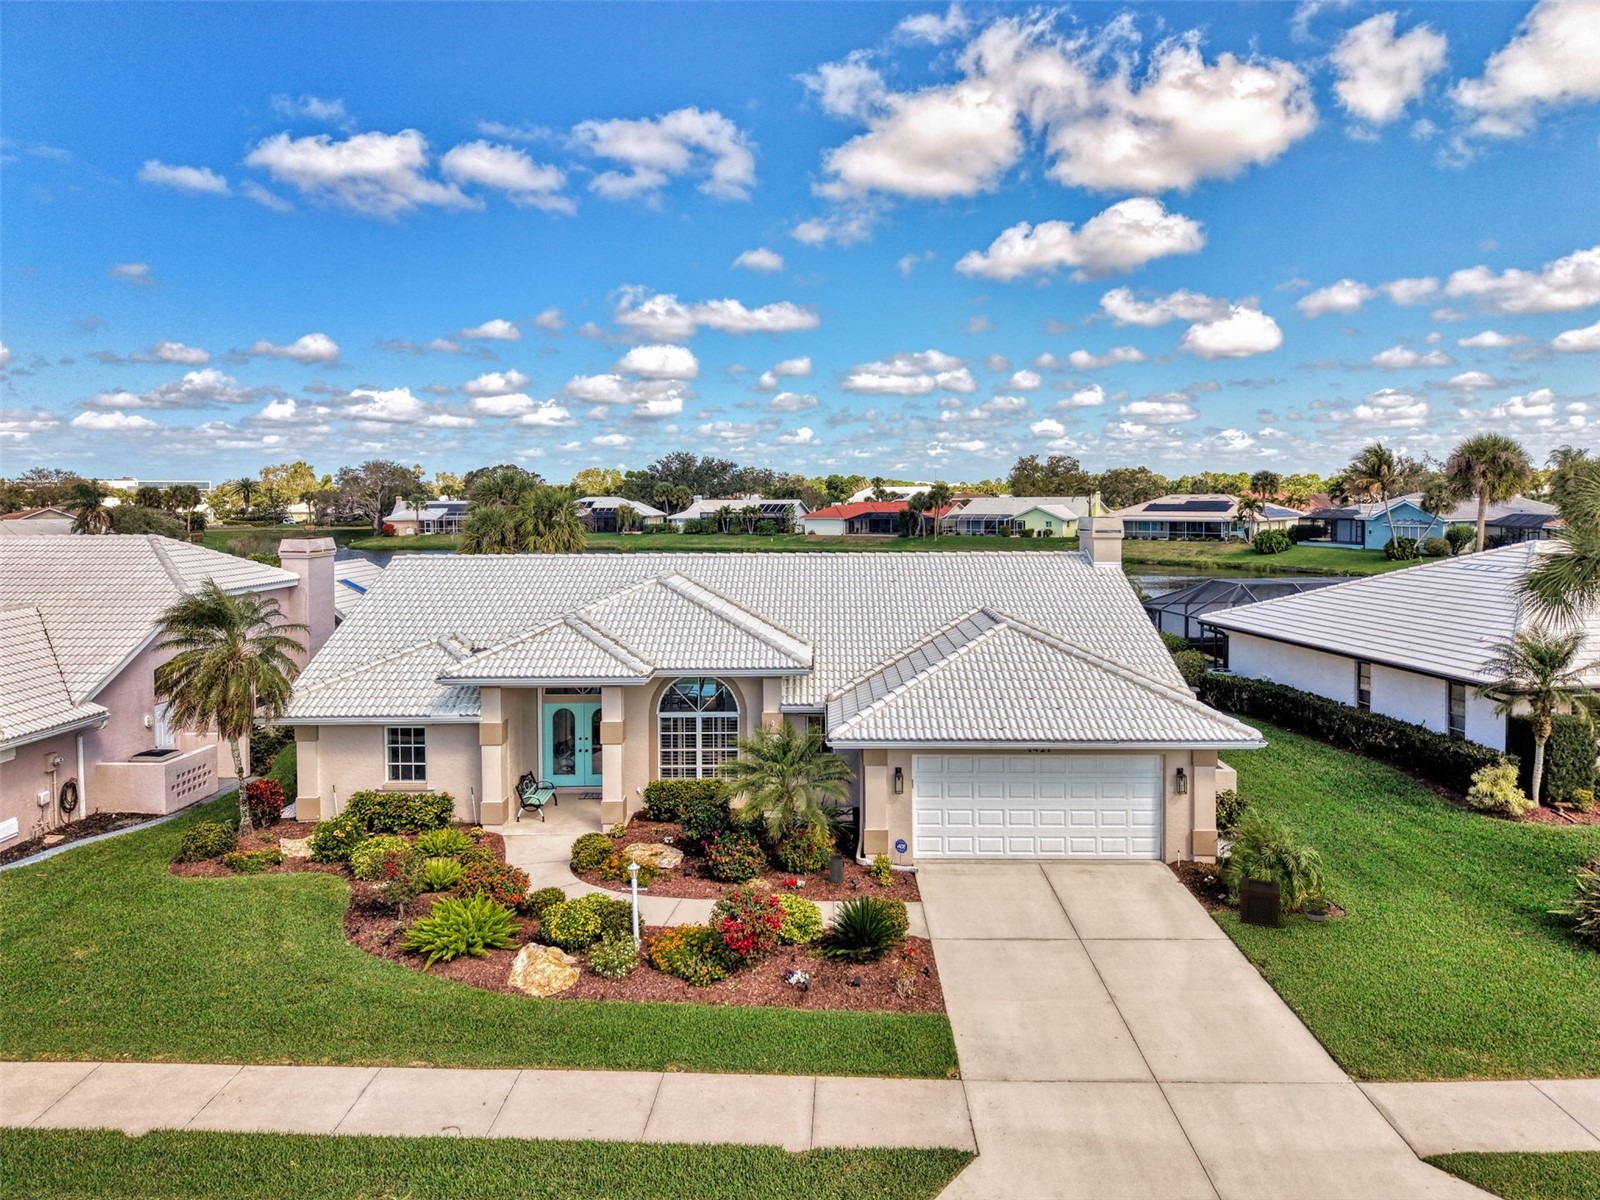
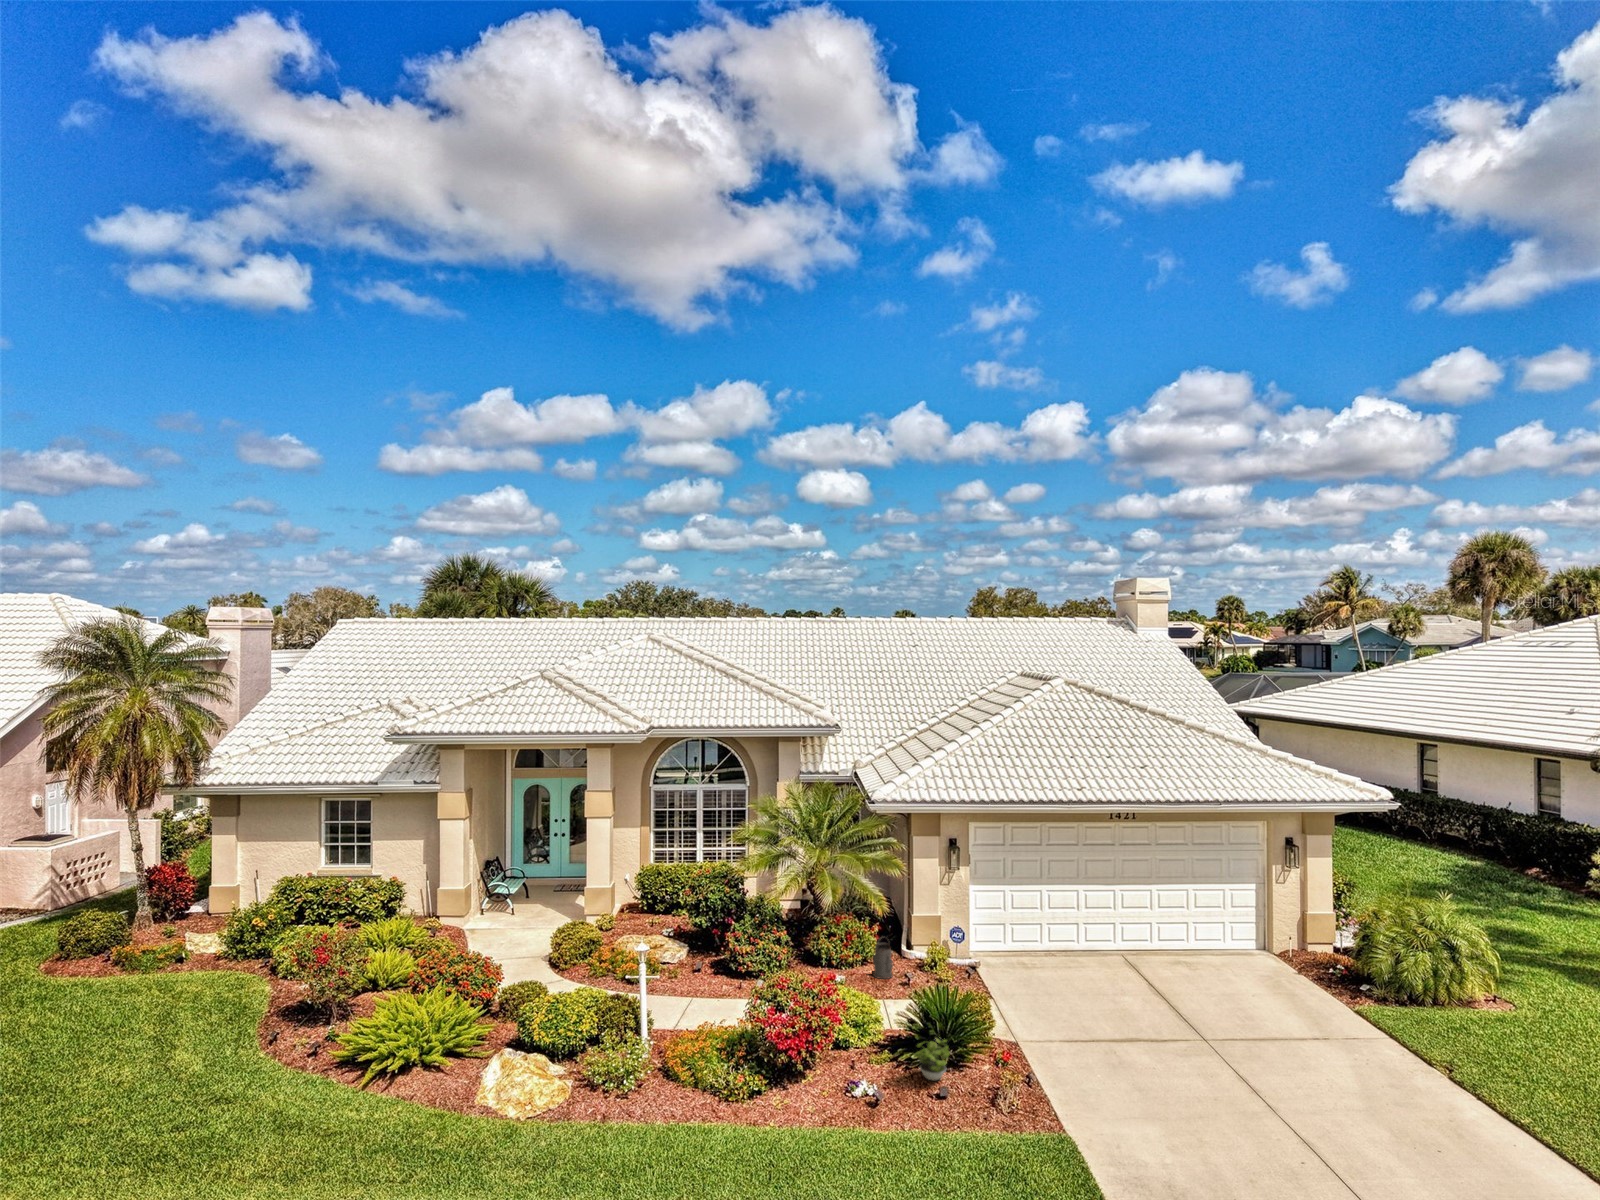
wooden crate: present [1240,877,1280,928] -> none [1386,962,1443,1025]
potted plant: present [1301,892,1330,921] -> present [913,1037,950,1081]

